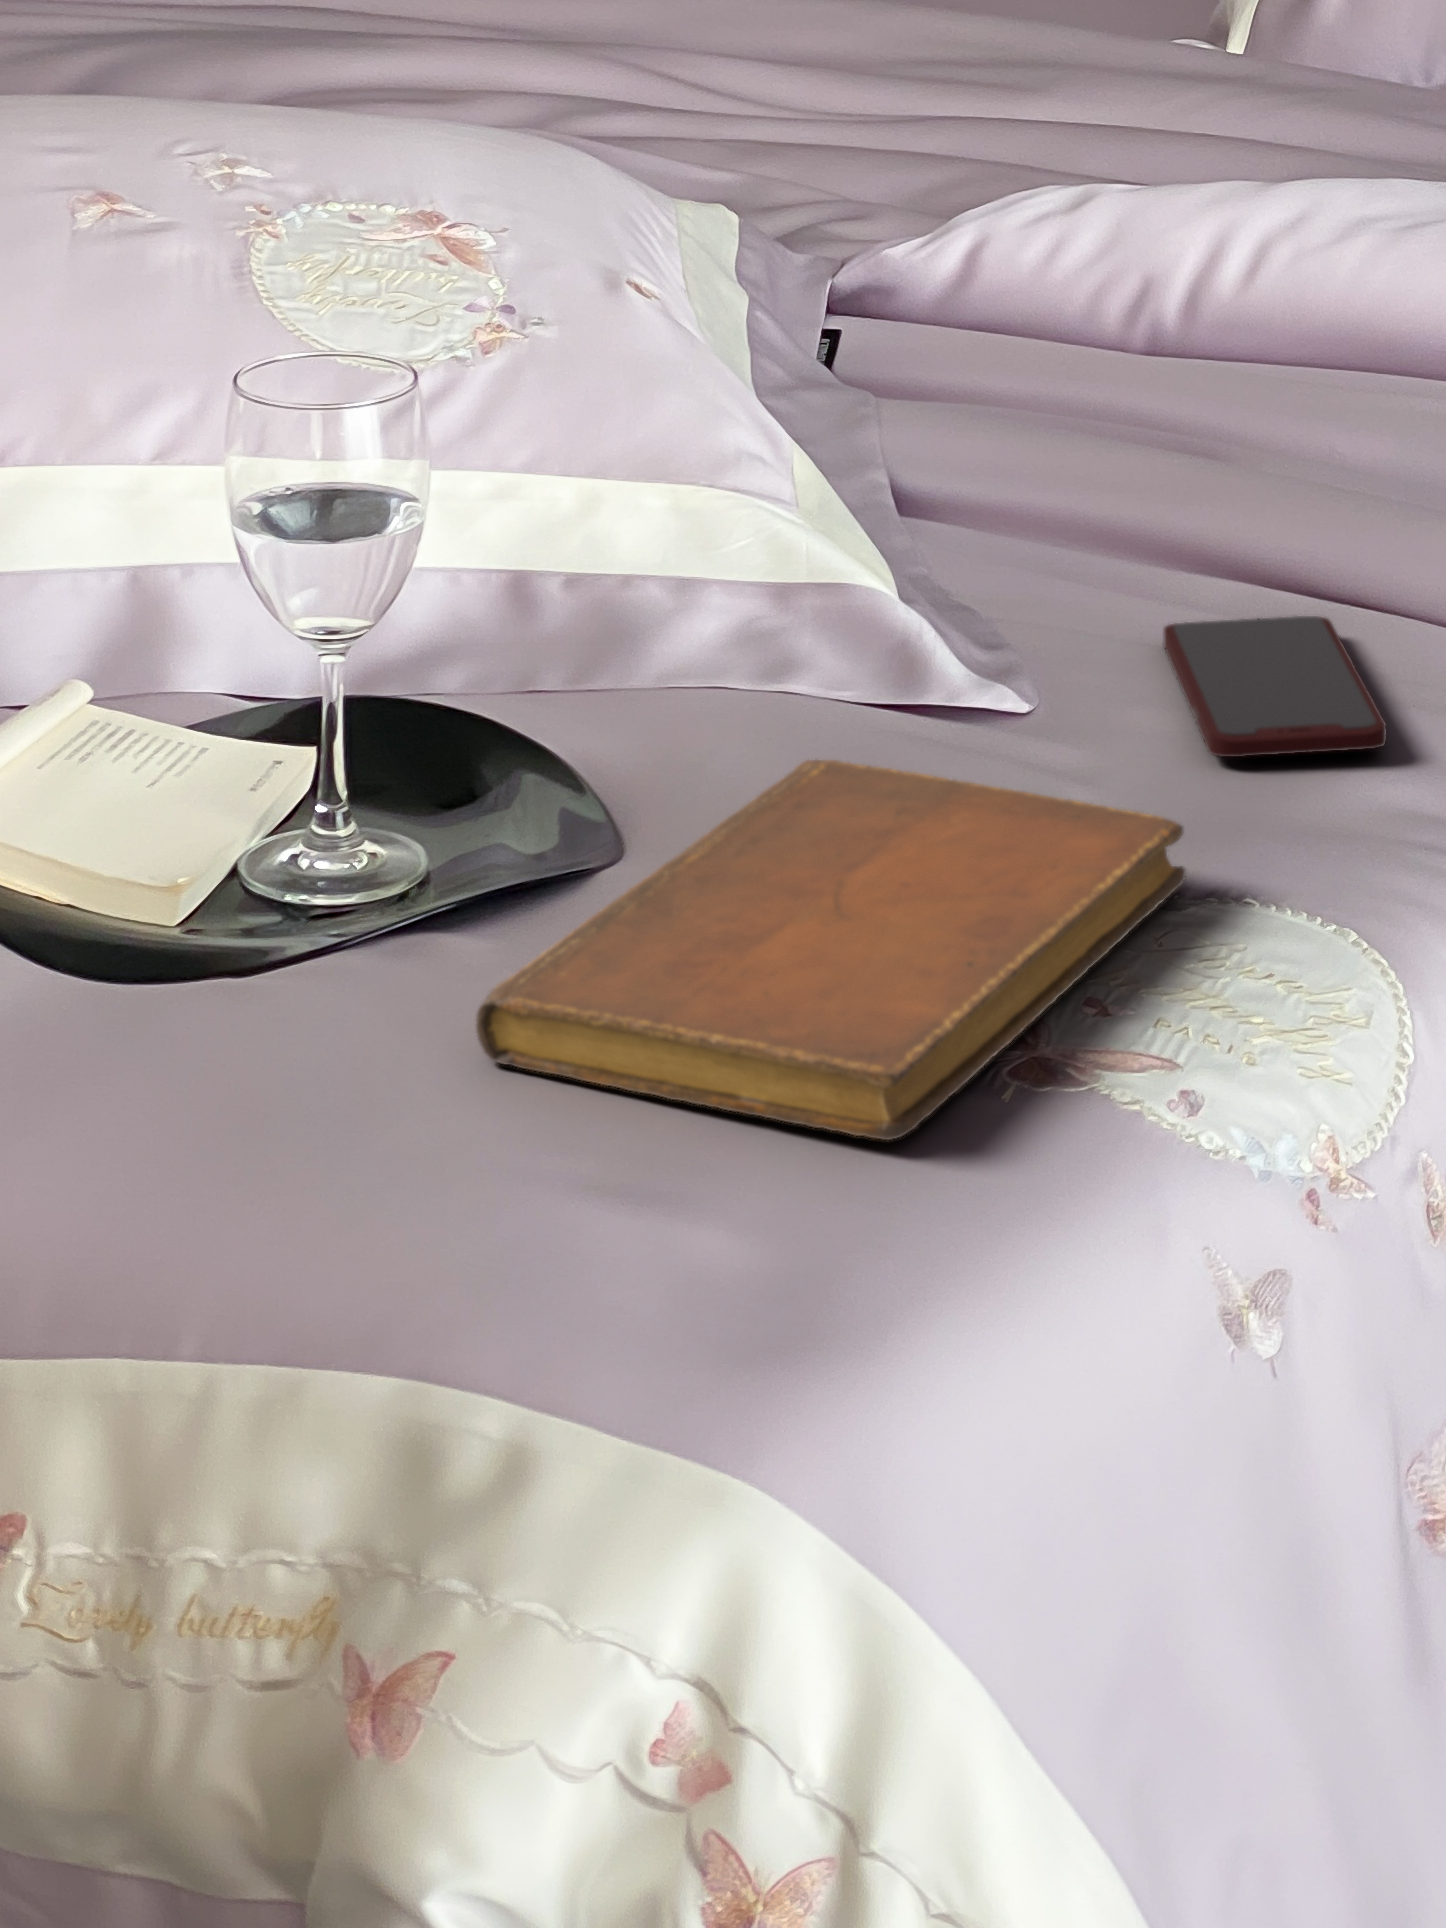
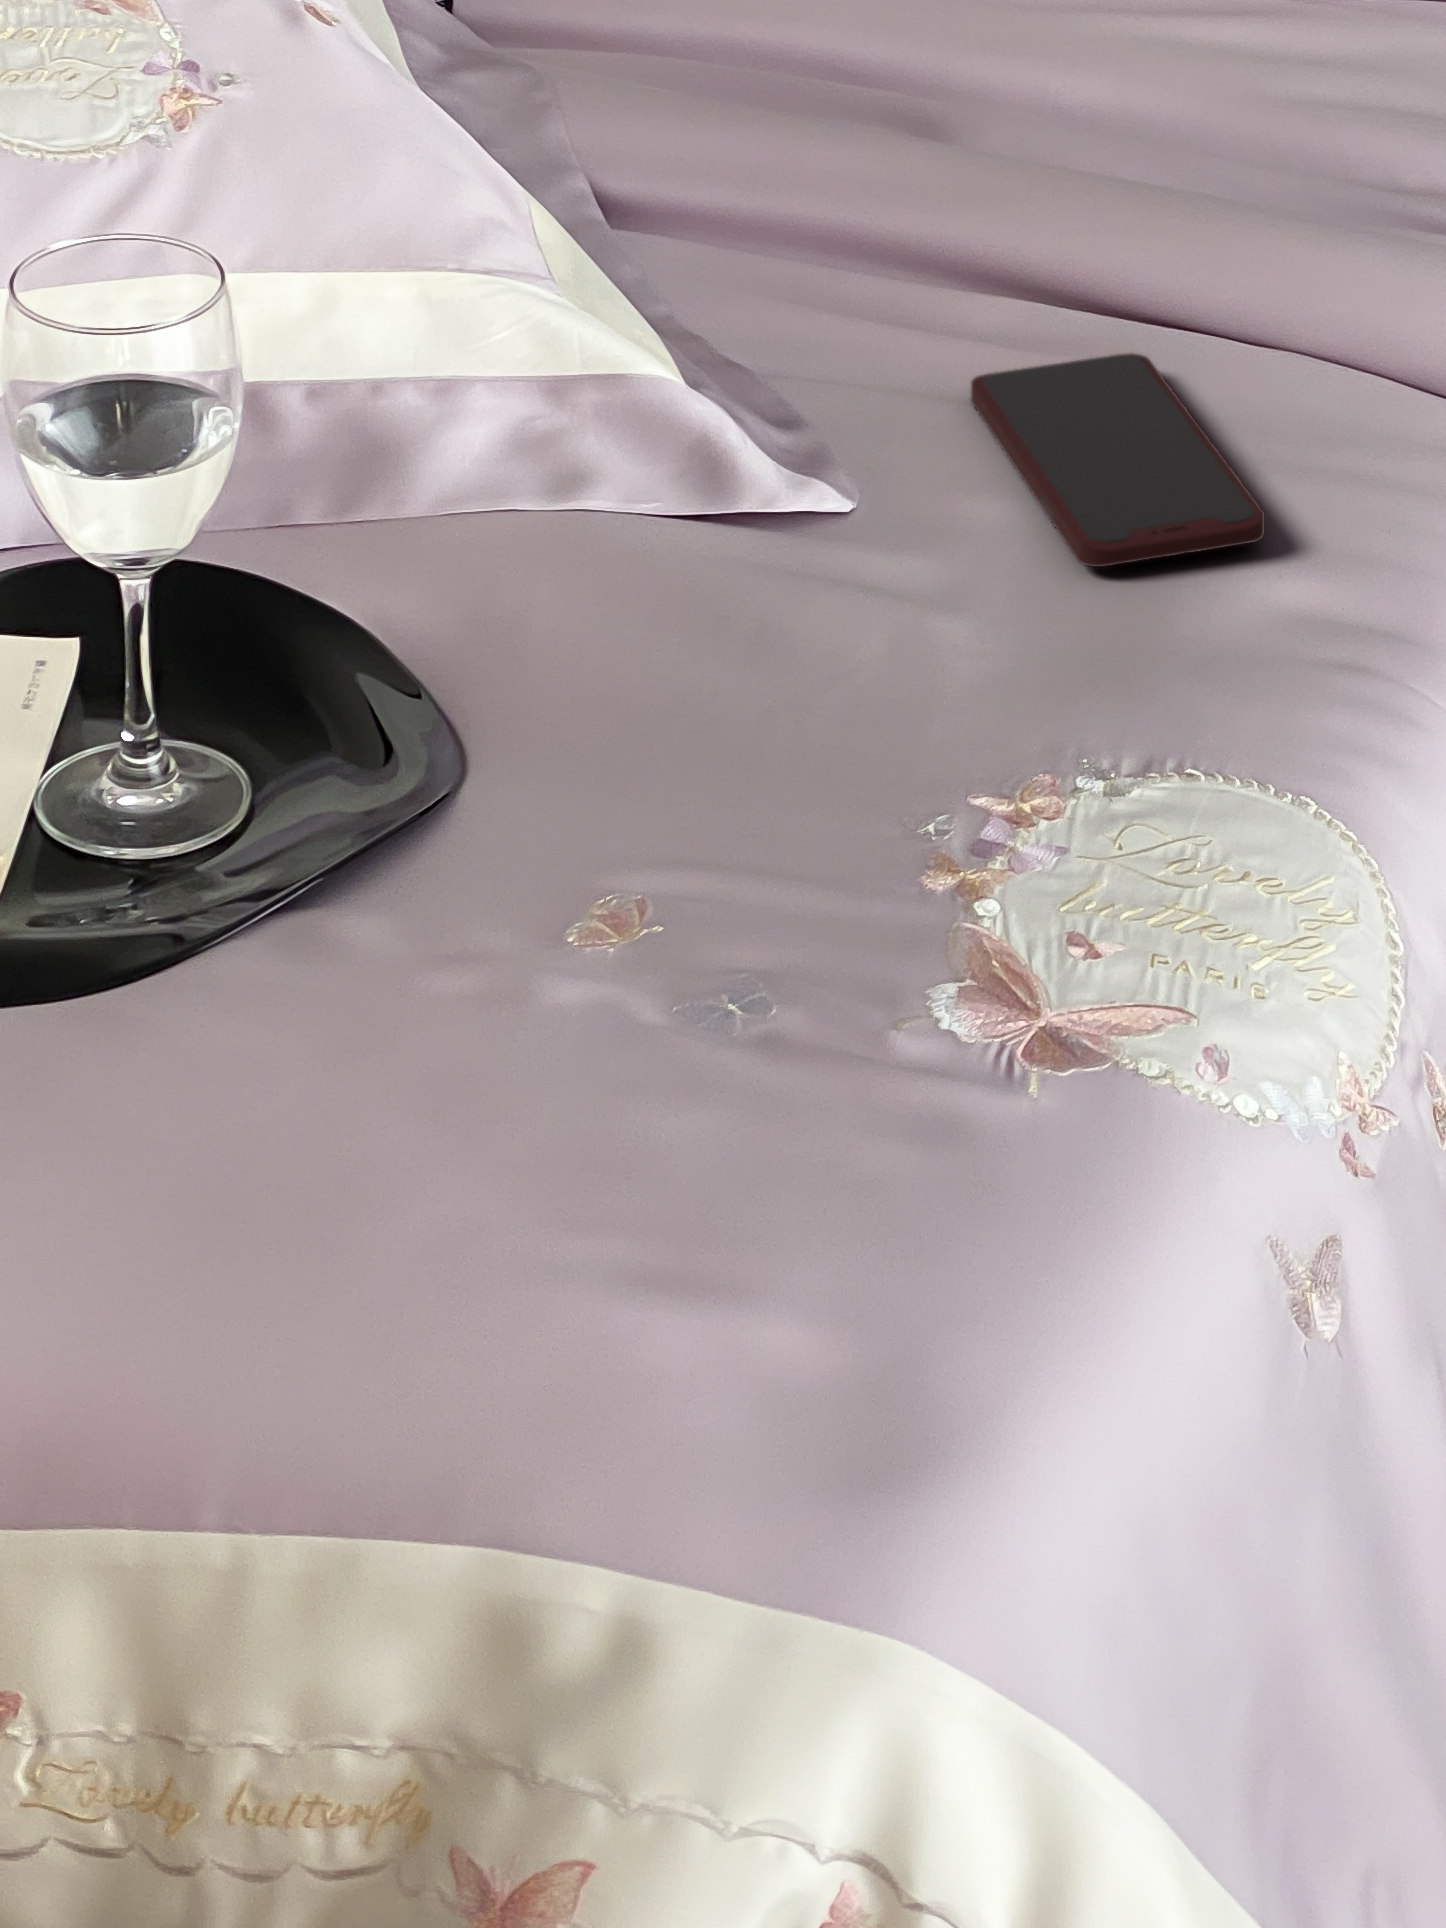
notebook: present [476,760,1186,1140] -> none [418,631,1115,1167]

